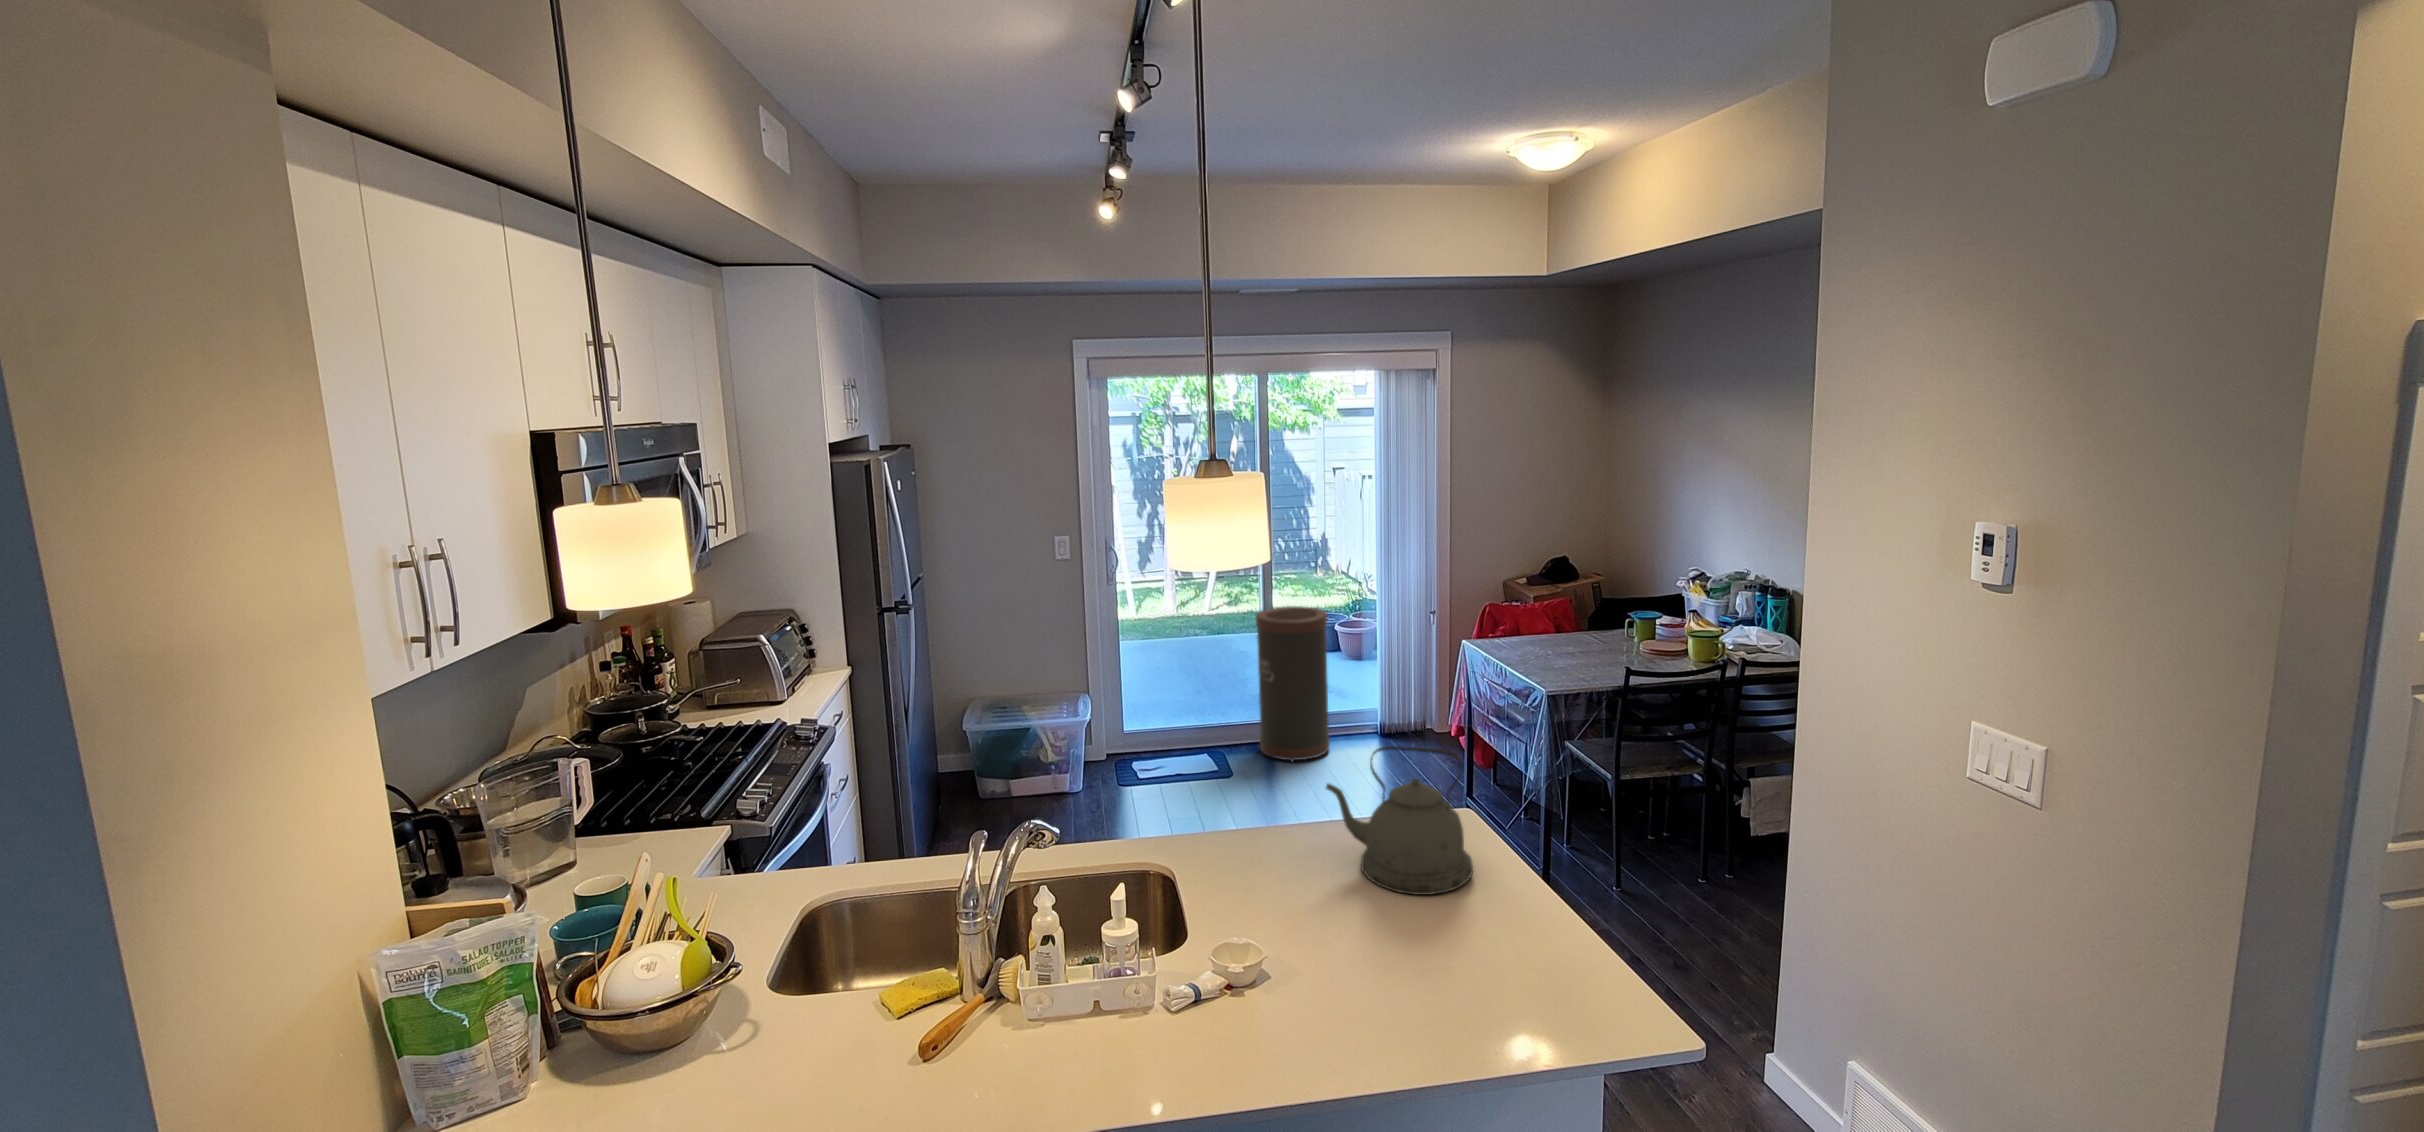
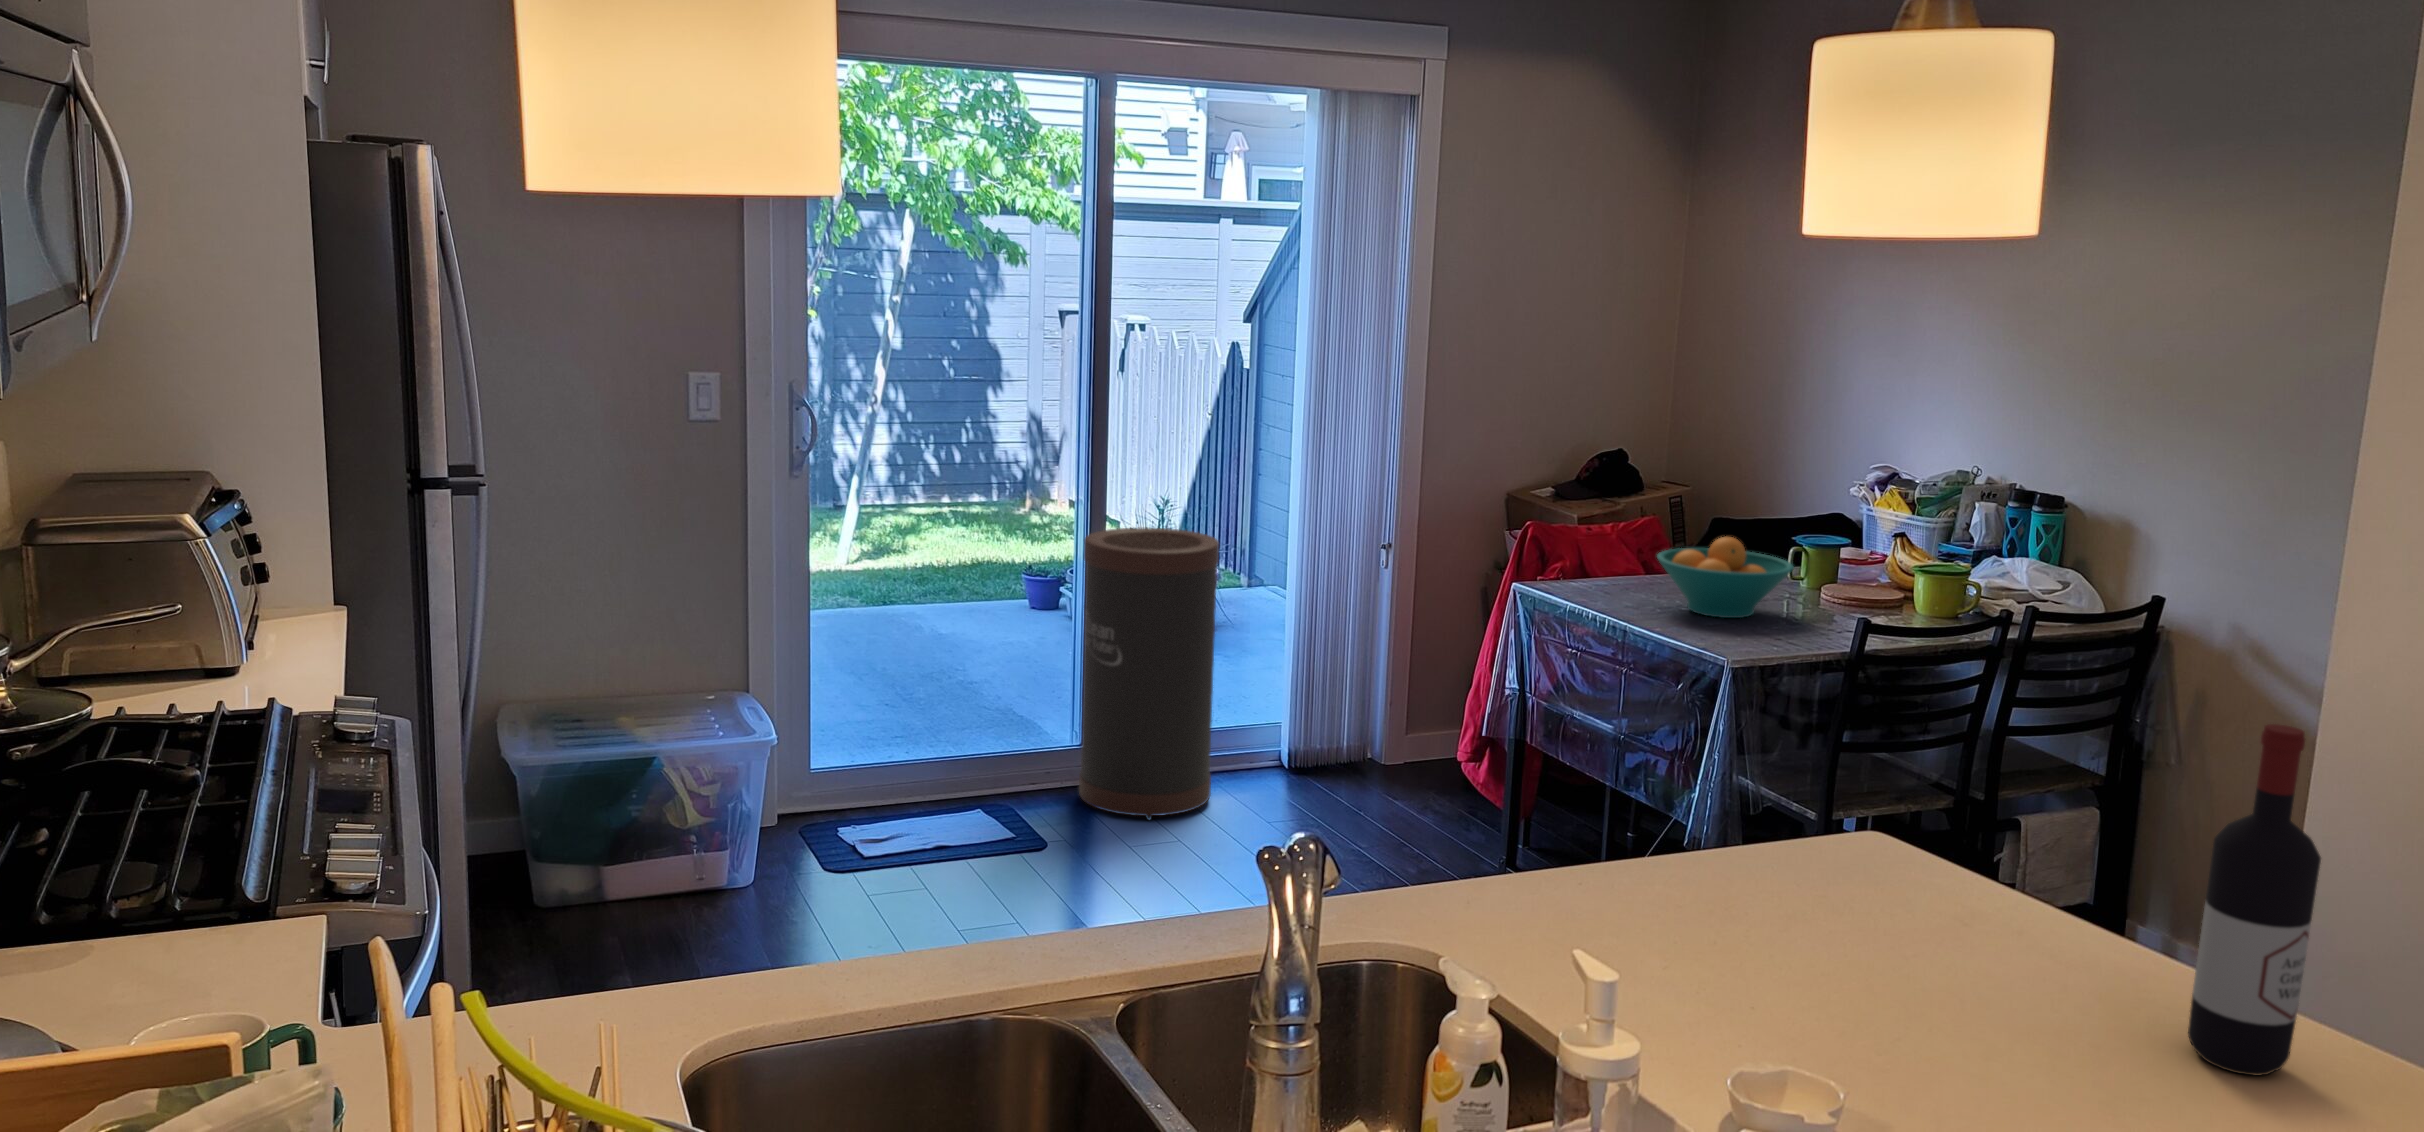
fruit bowl: none [1528,618,1606,663] -> present [1657,537,1794,618]
kettle: present [1326,746,1473,895] -> none [1722,700,2010,989]
wine bottle: none [1513,772,1562,952] -> present [2188,724,2321,1075]

